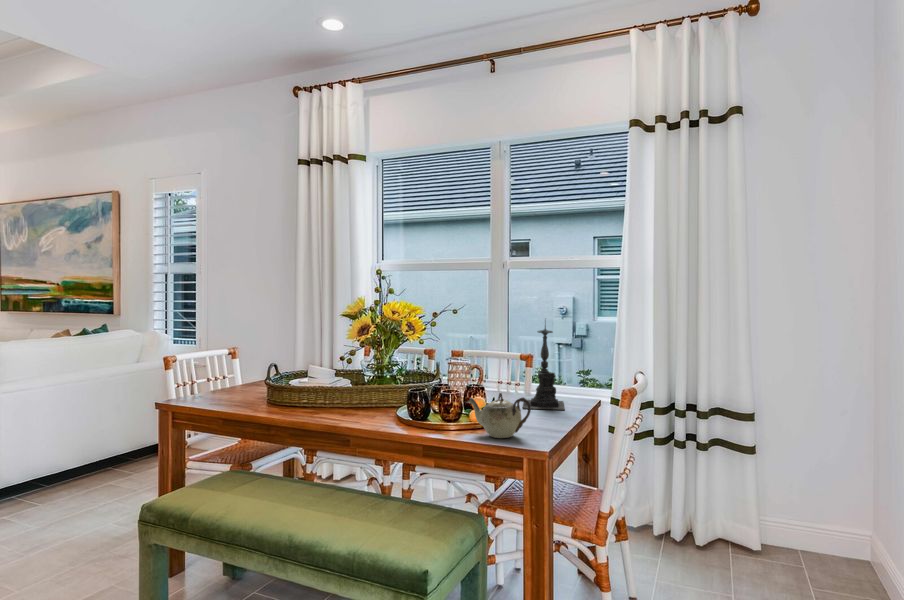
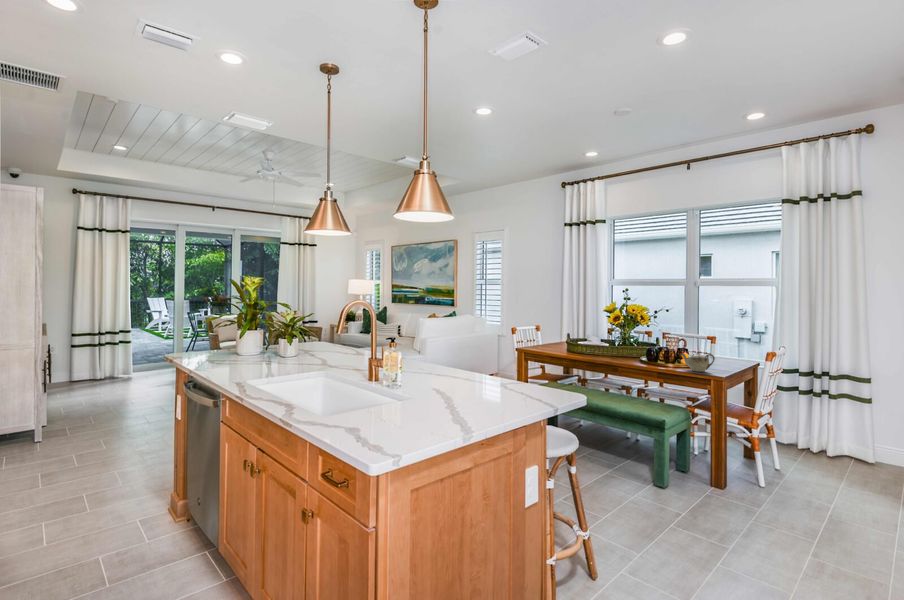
candle holder: present [523,325,565,410] -> none [708,317,734,365]

